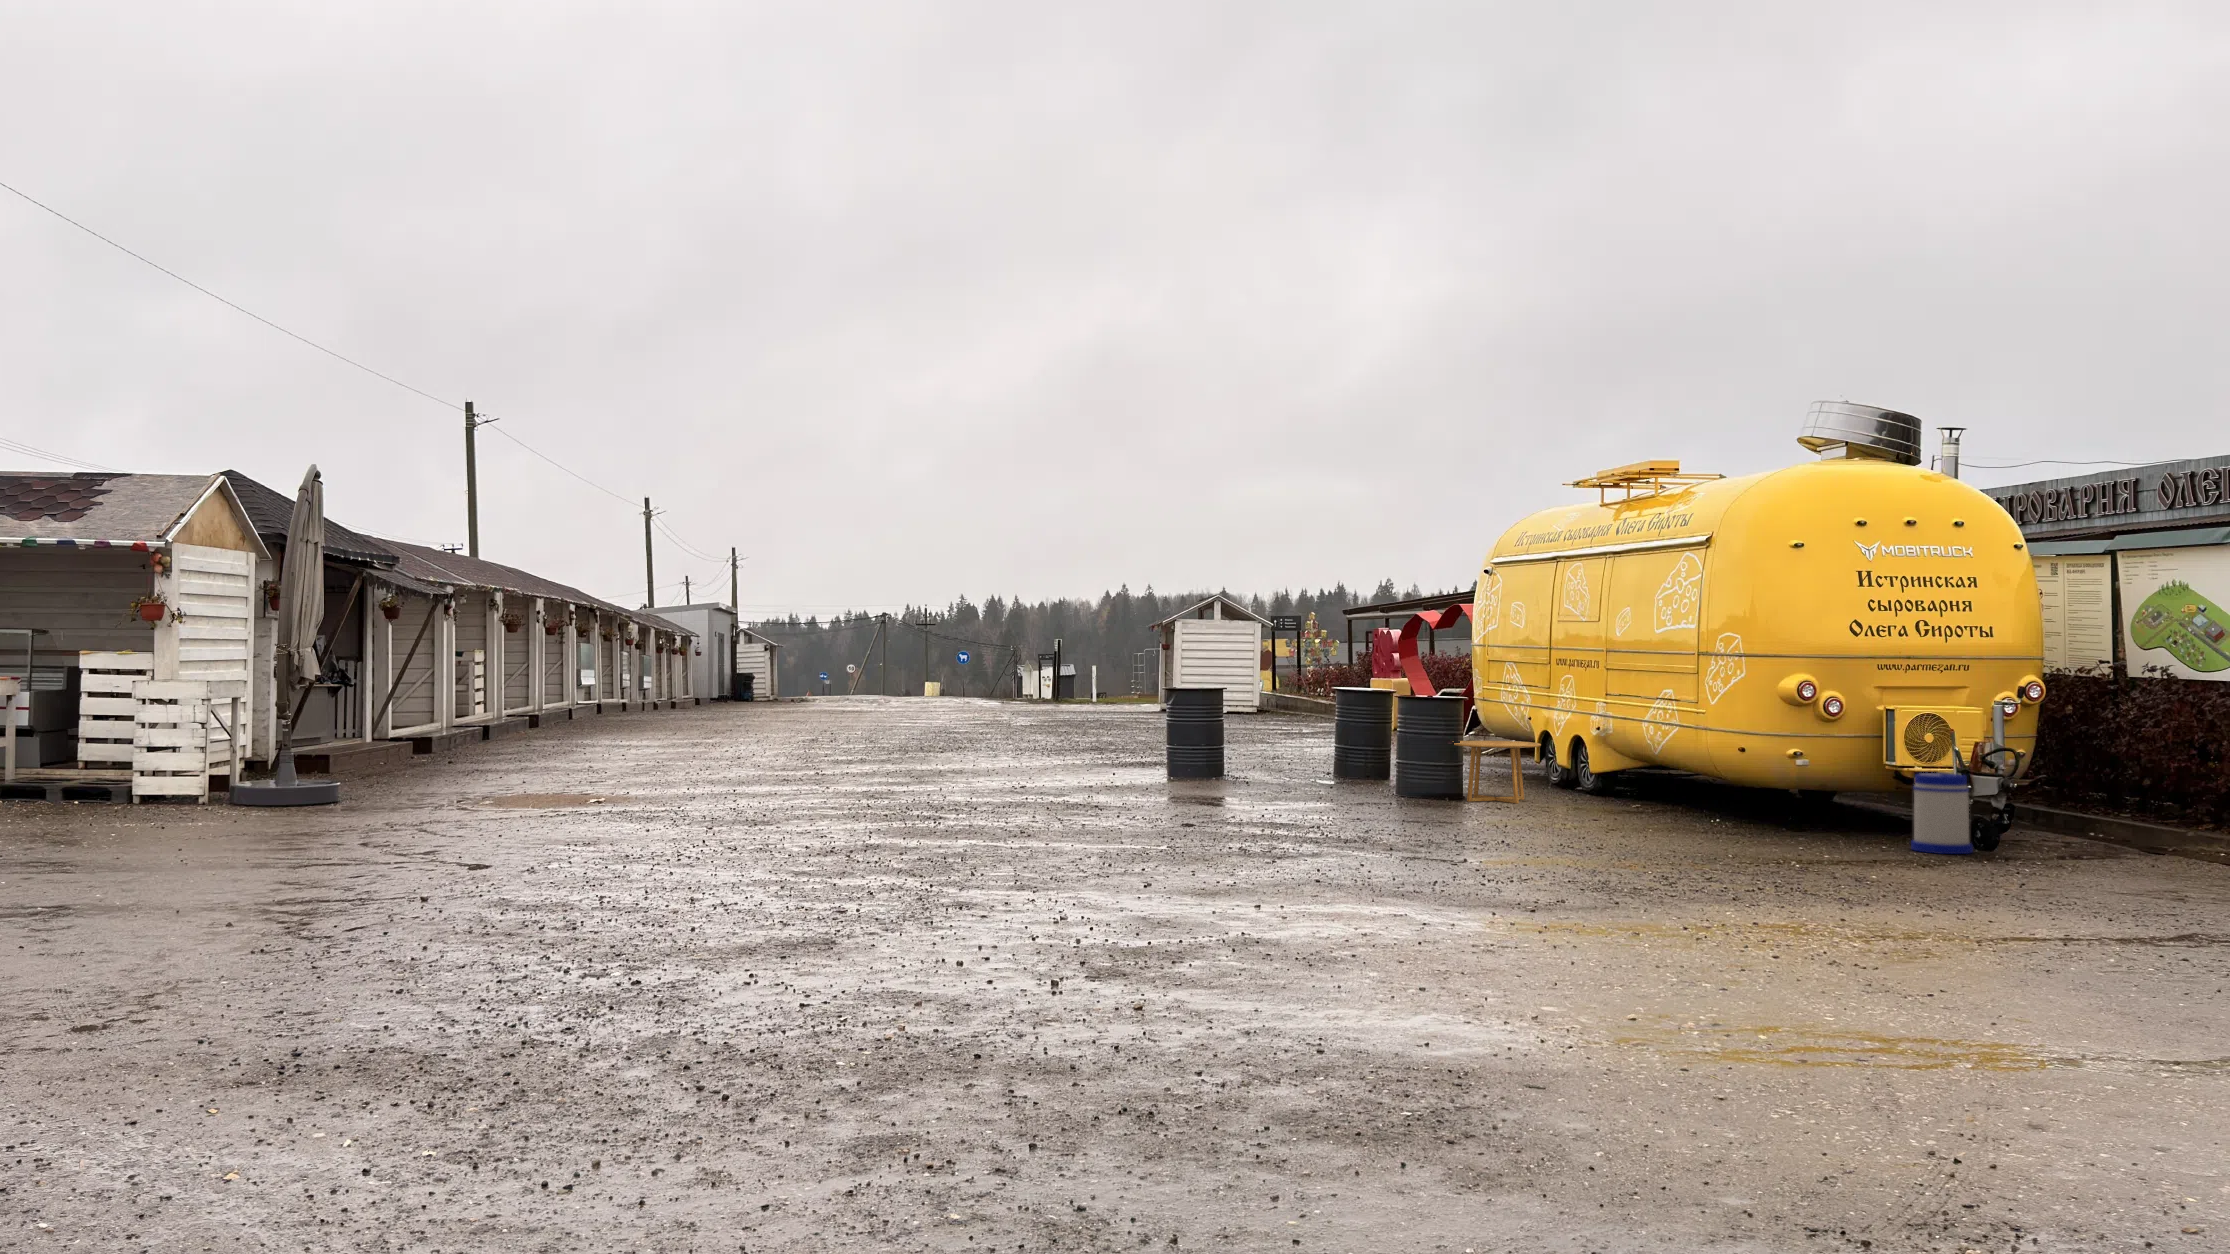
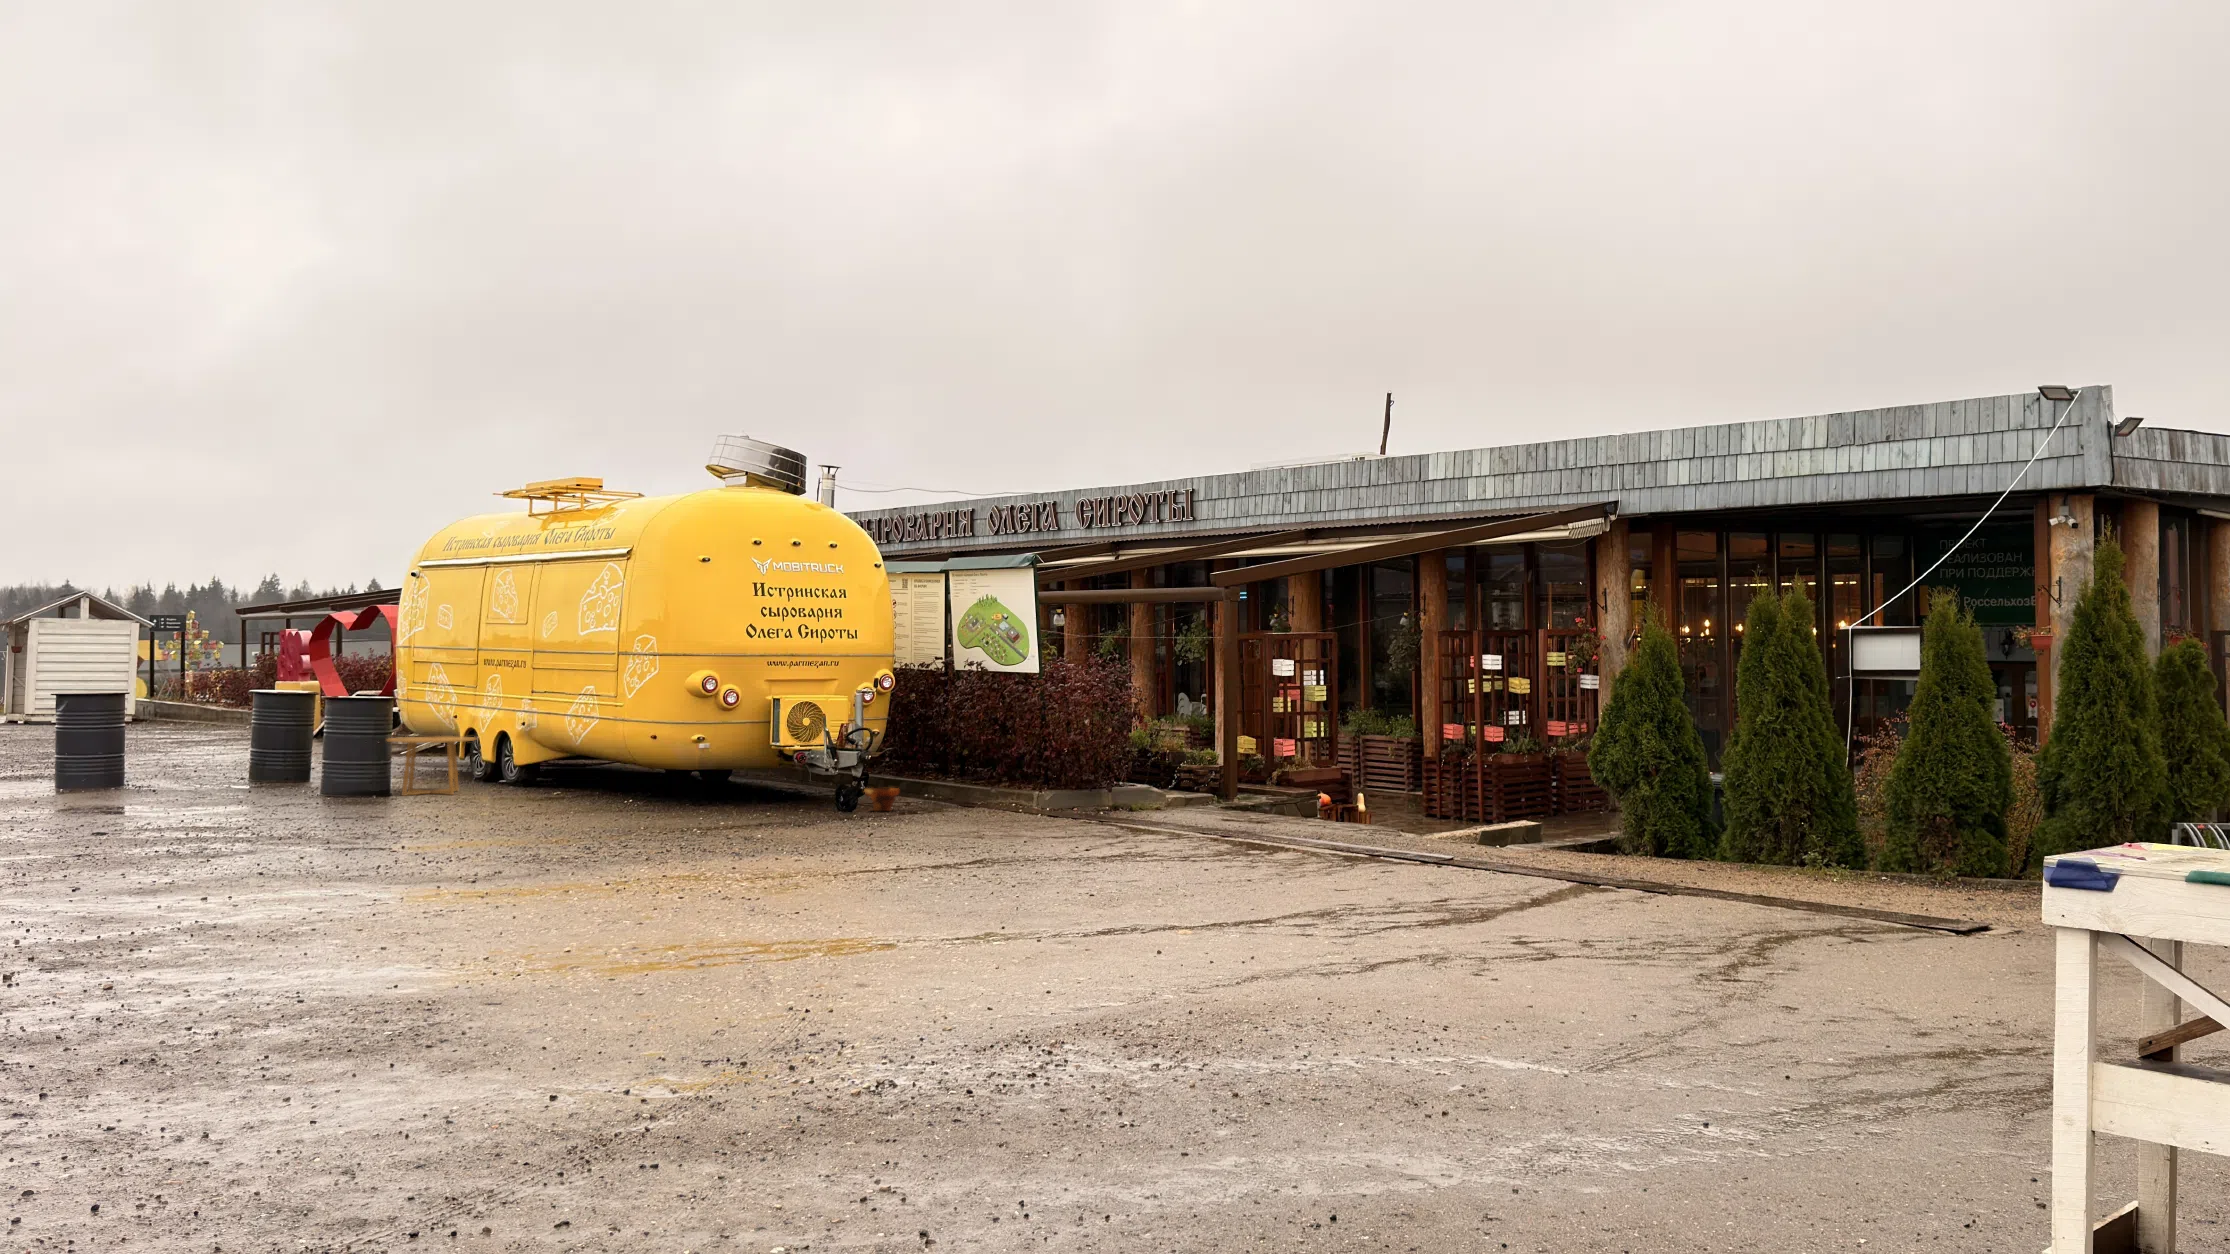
trash can: present [1911,773,1973,854] -> none [792,749,837,813]
planter: none [2010,827,2061,859] -> present [864,788,899,811]

